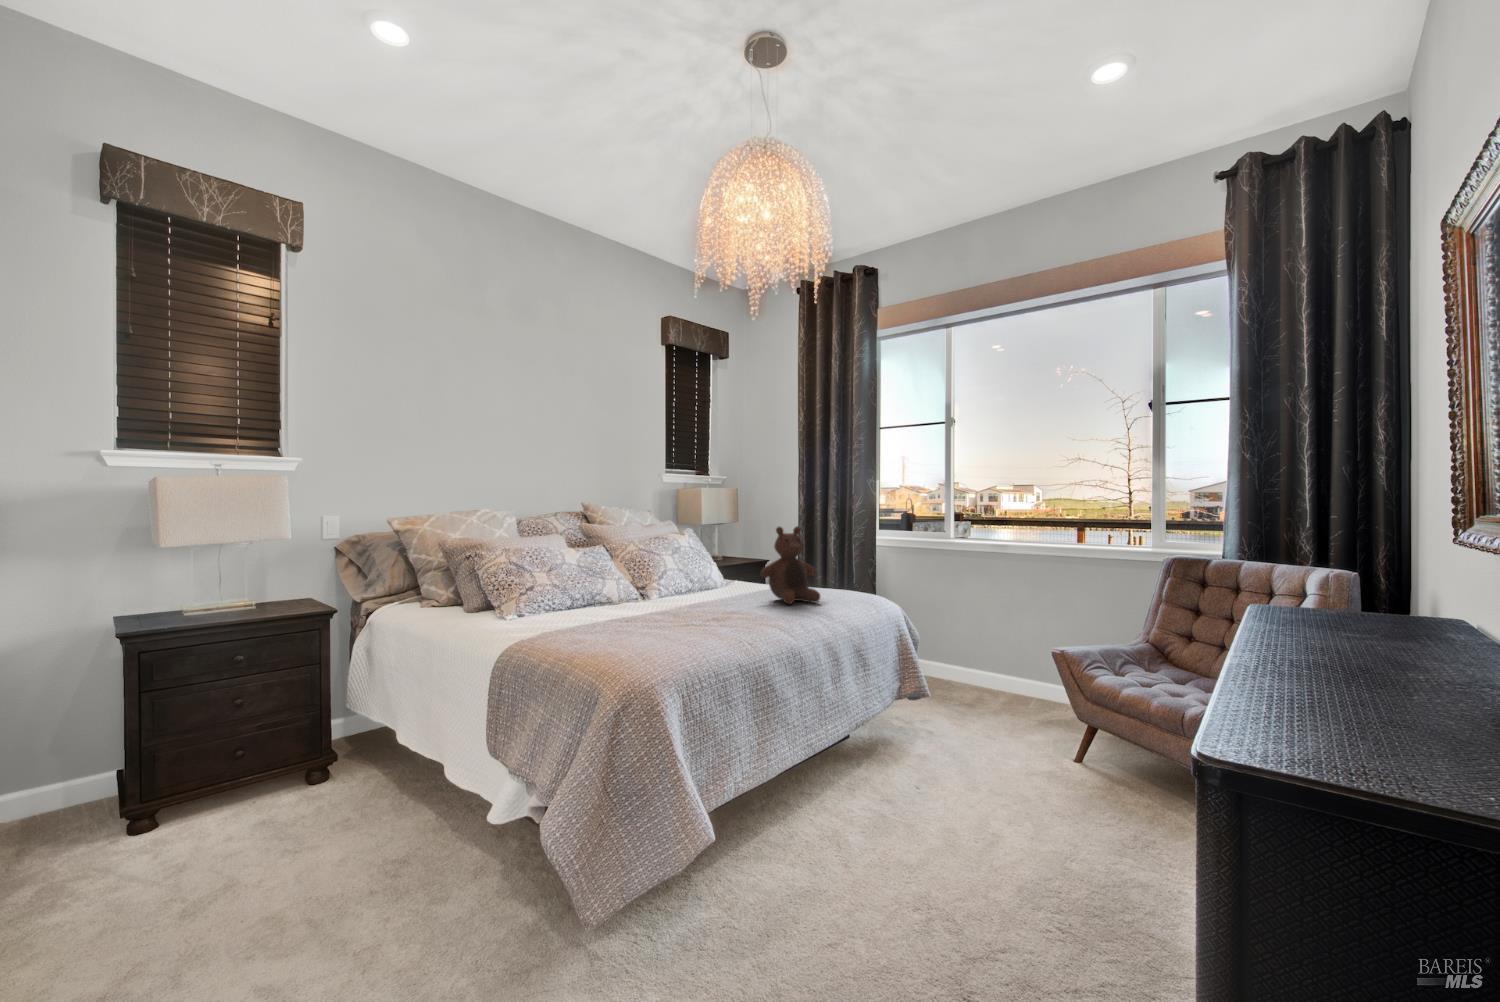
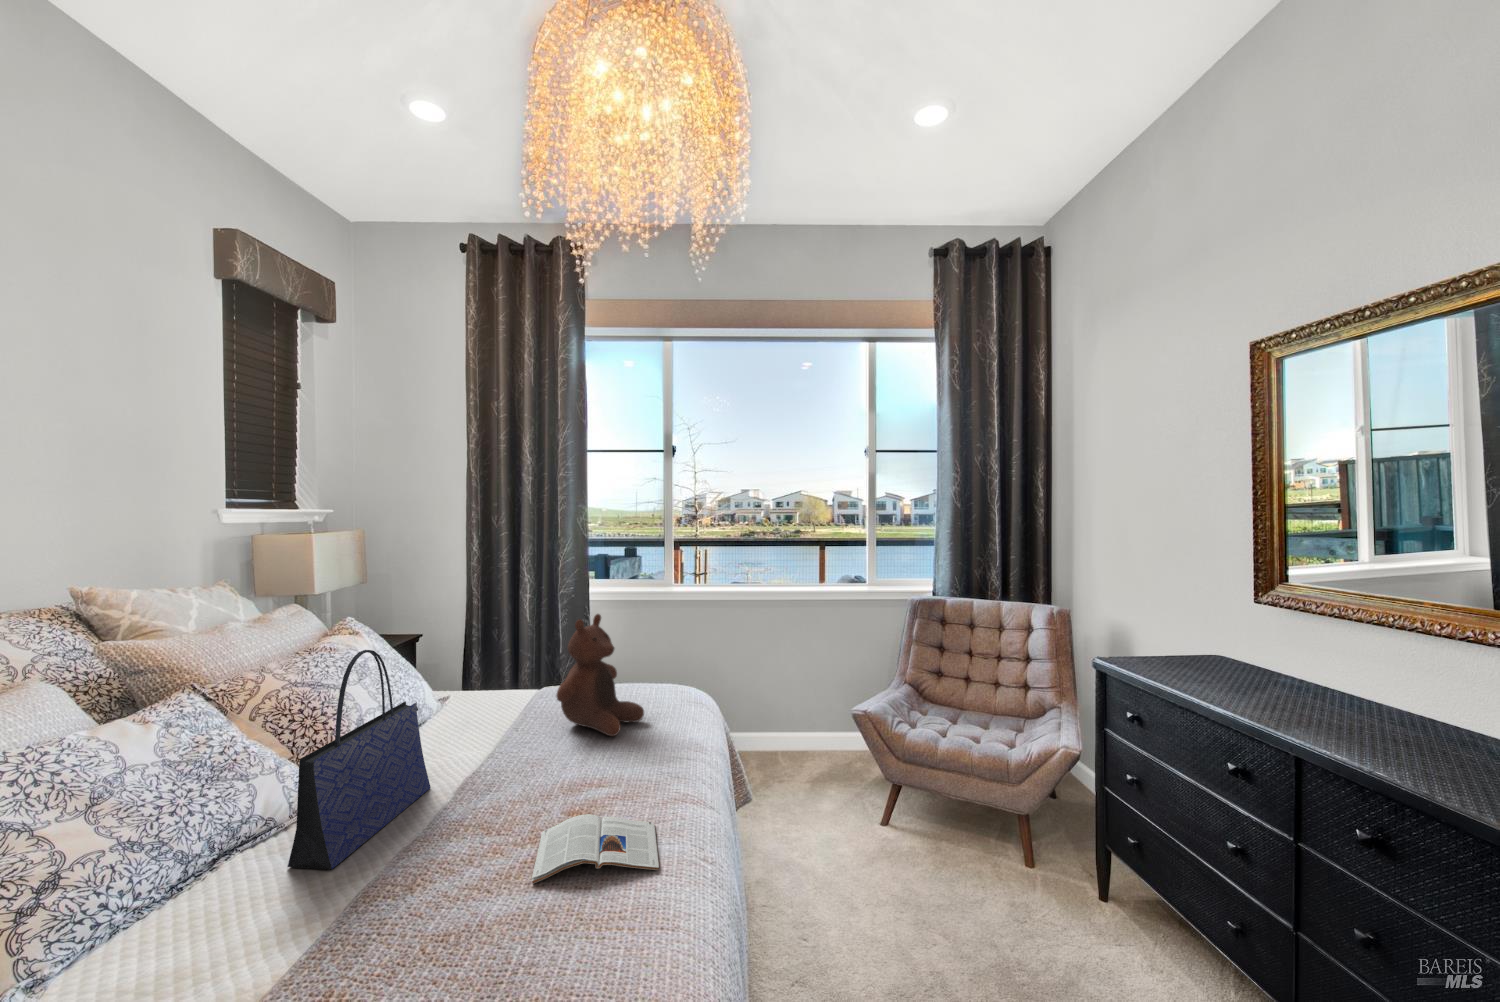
tote bag: none [596,517,675,613] -> present [288,650,431,870]
magazine: none [662,614,745,637] -> present [532,814,659,884]

